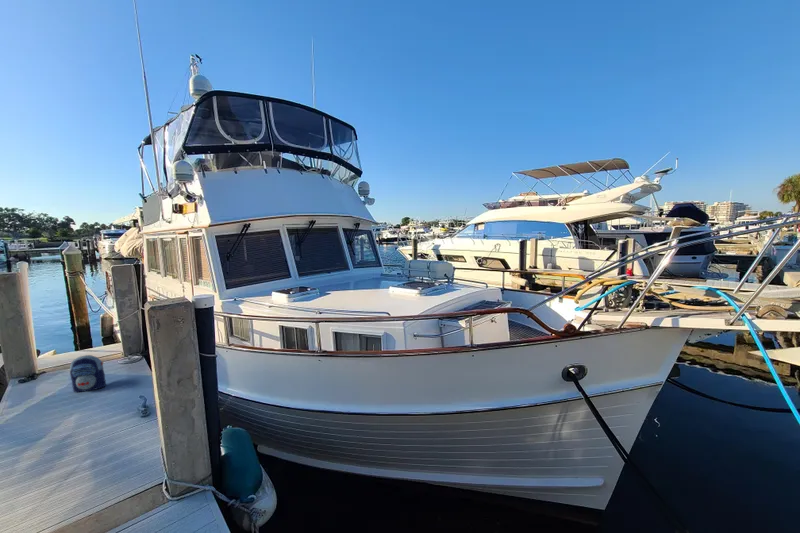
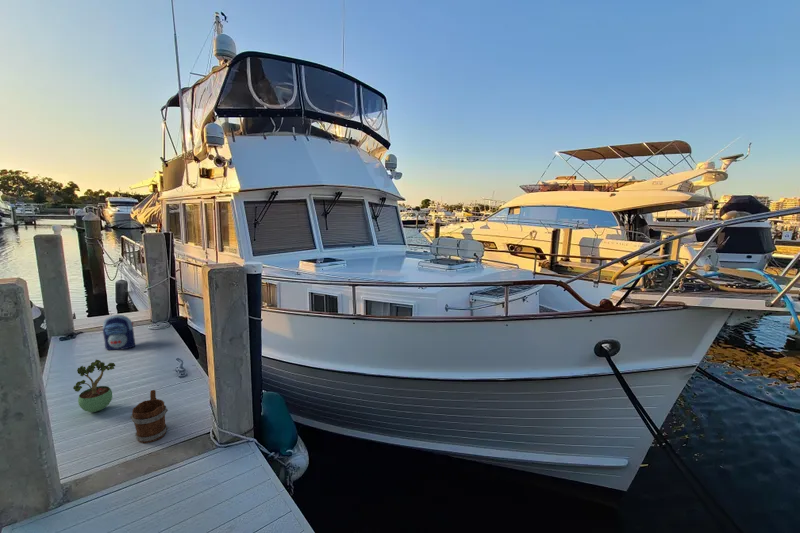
potted plant: none [17,410,67,467] -> present [73,360,115,412]
bucket: none [74,440,119,502] -> present [130,390,168,443]

